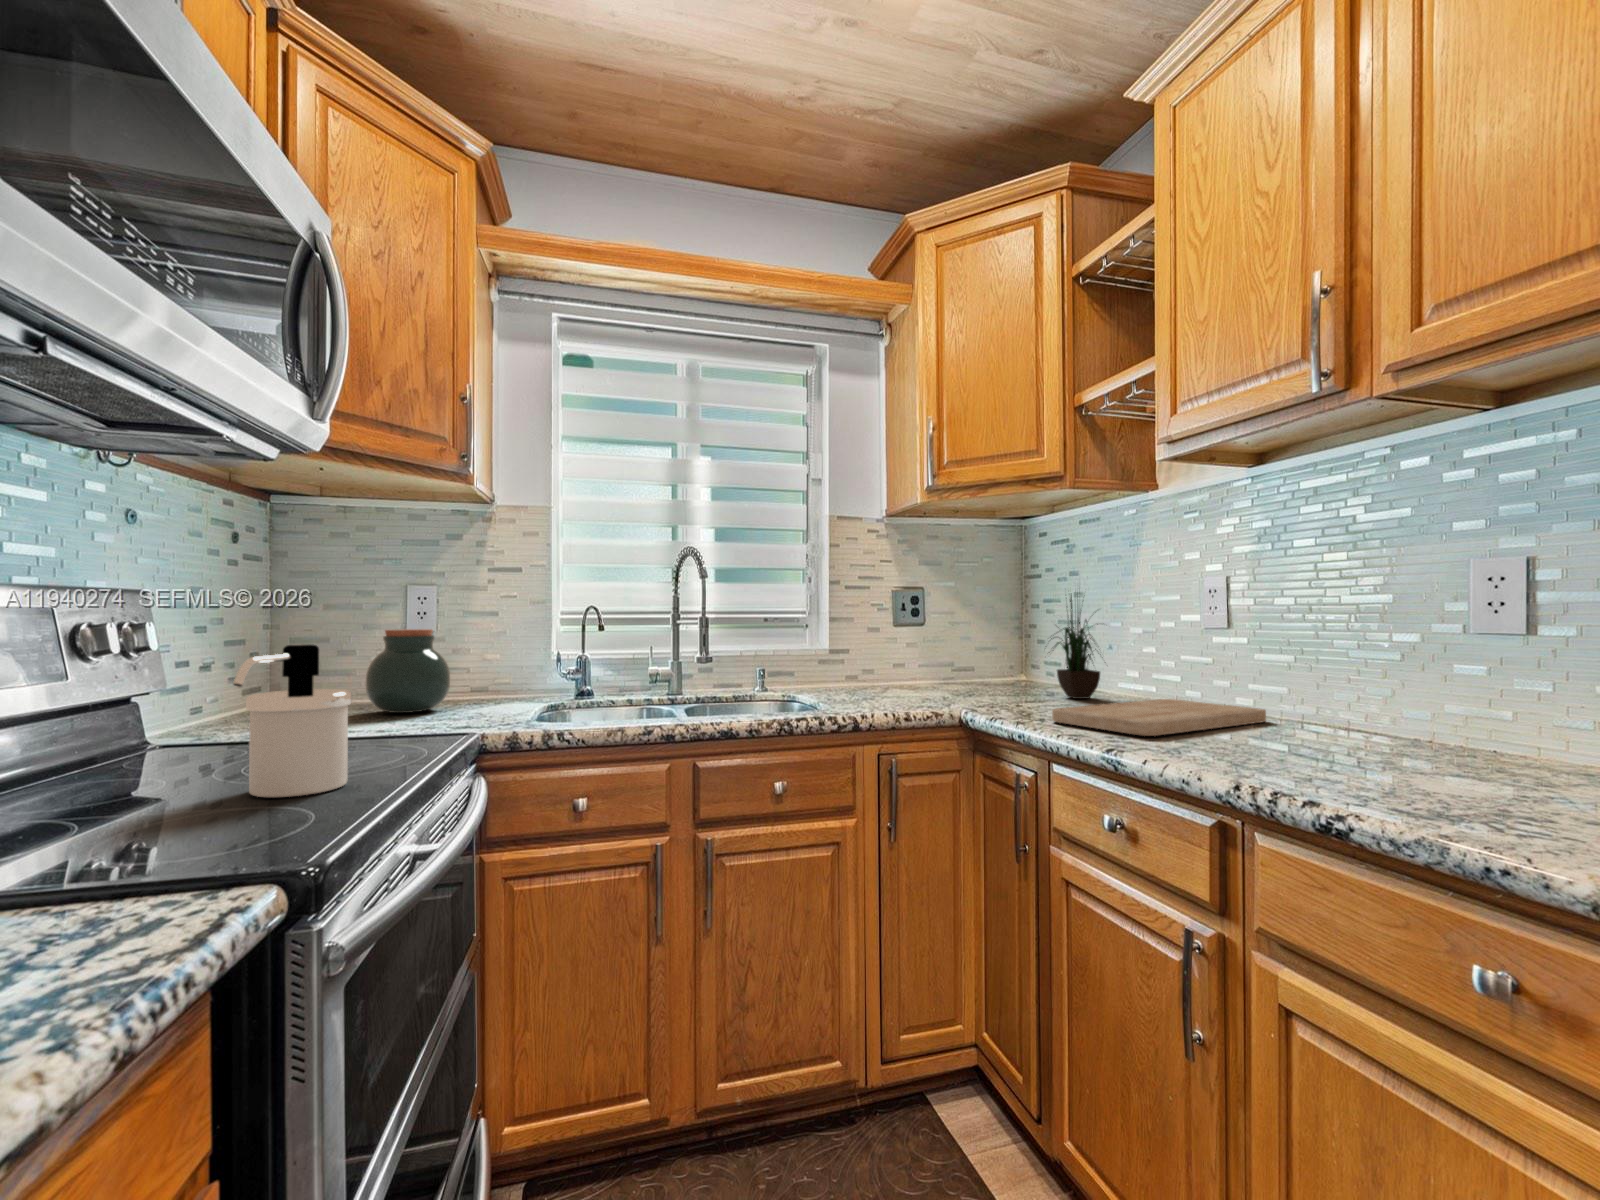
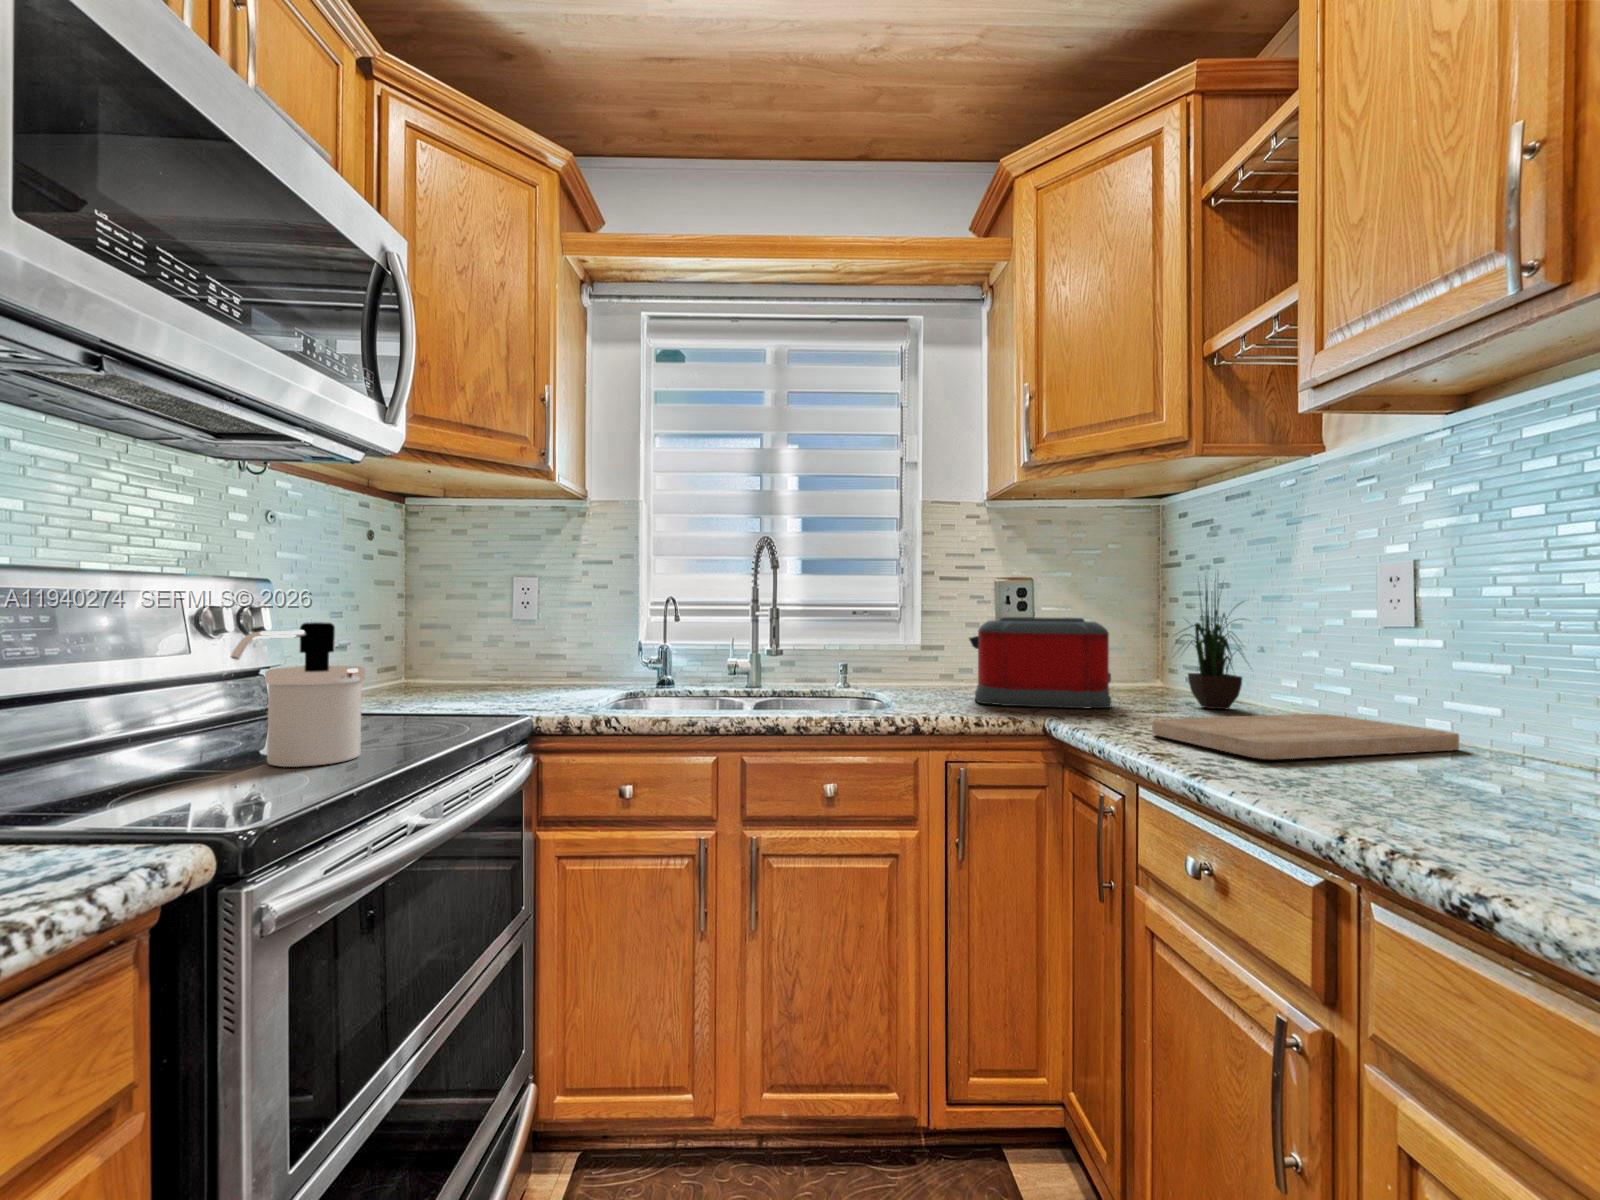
toaster: none [878,624,1001,703] -> present [969,617,1111,709]
jar: present [366,629,450,713] -> none [465,615,541,694]

